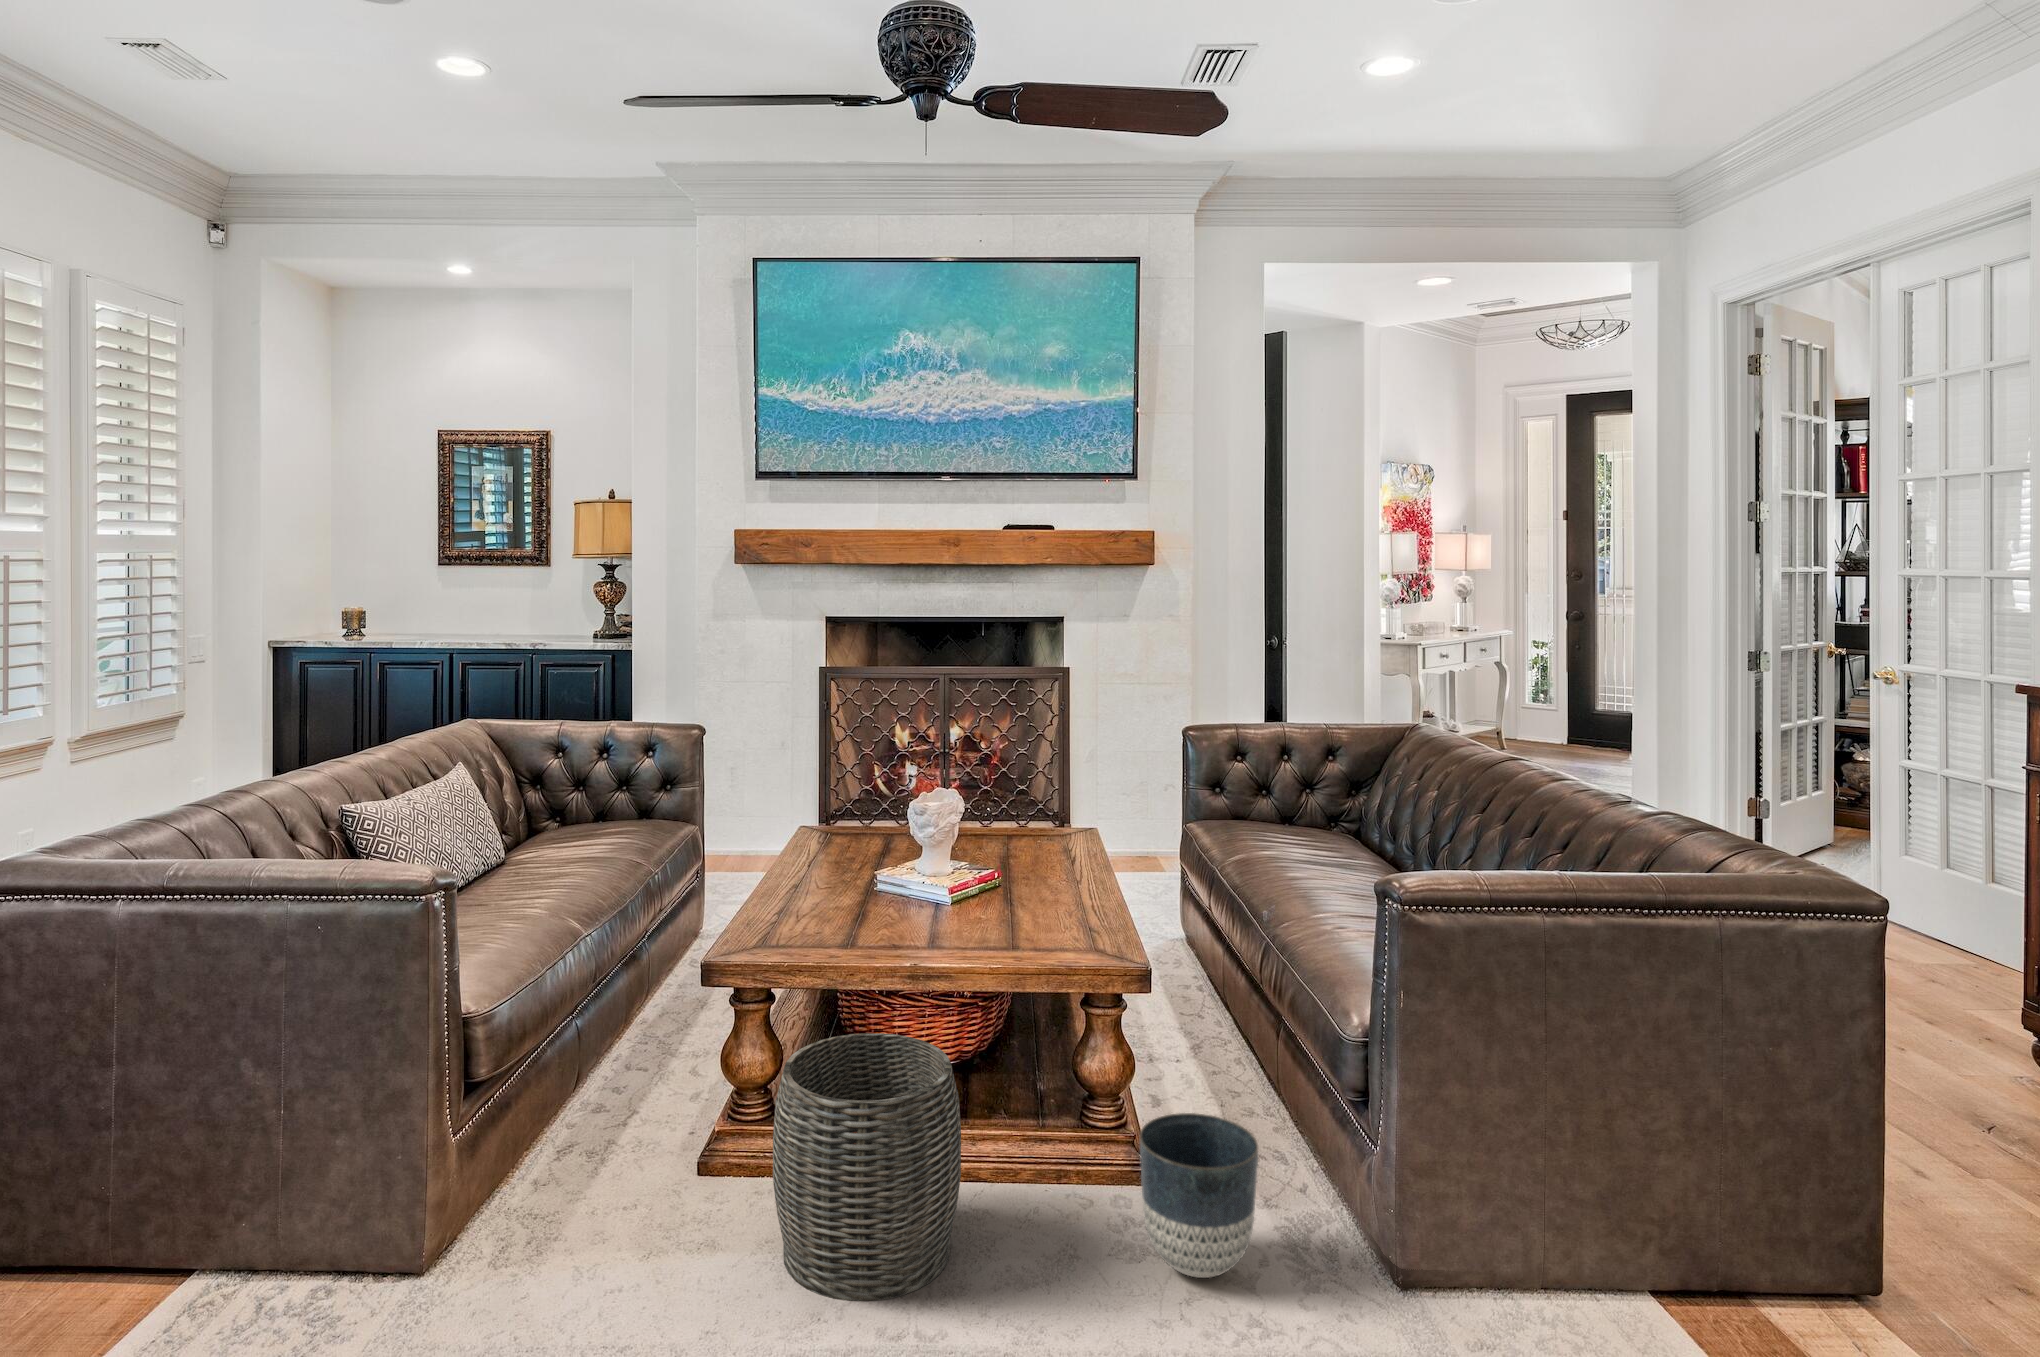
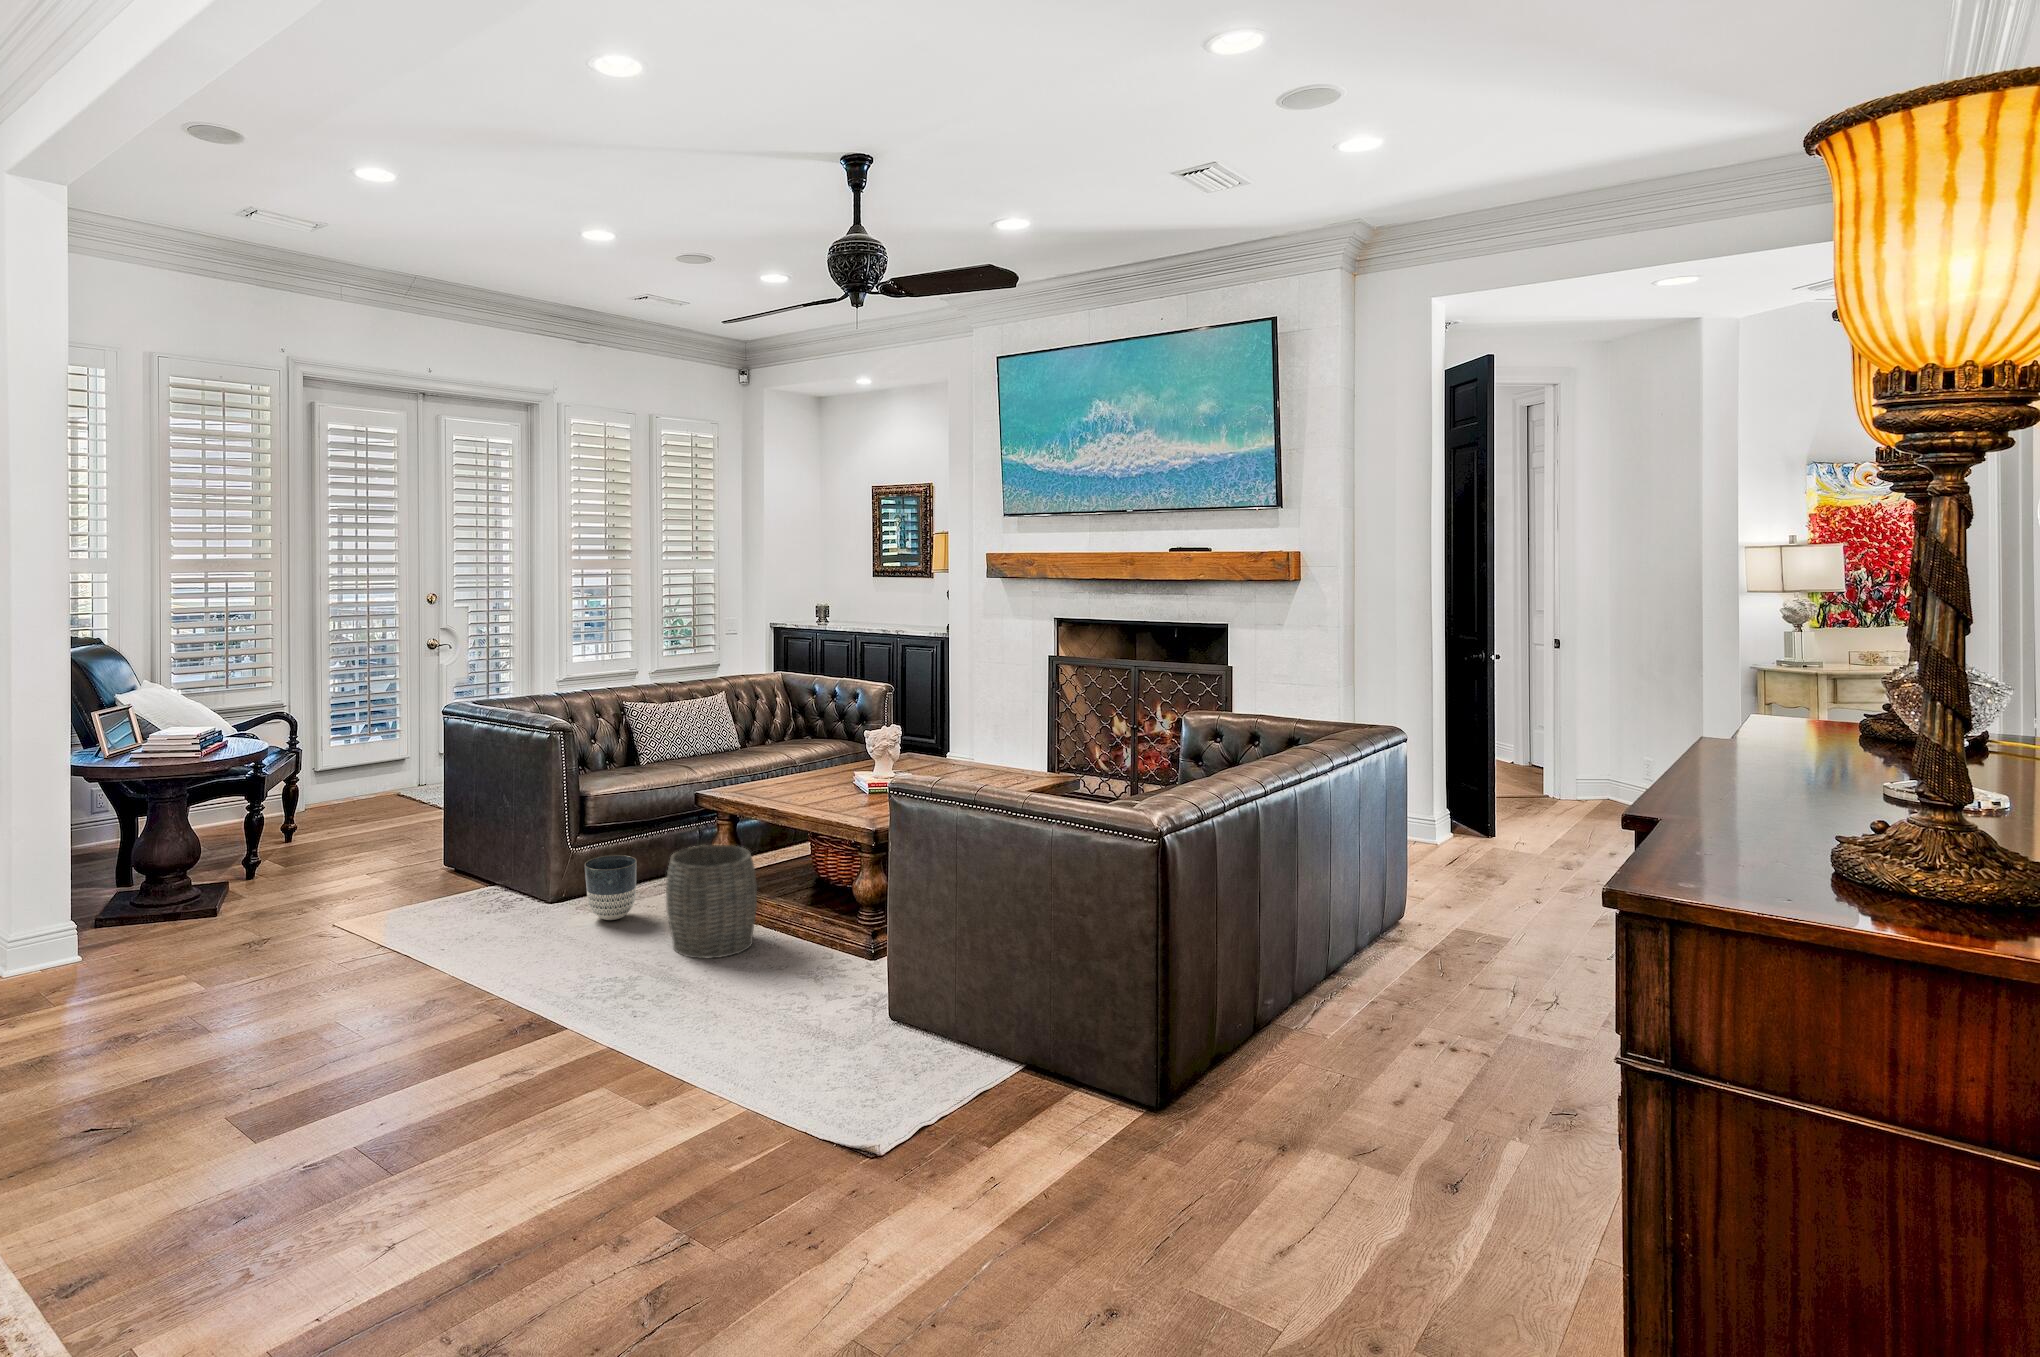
planter: present [1140,1113,1258,1278] -> present [585,855,637,920]

